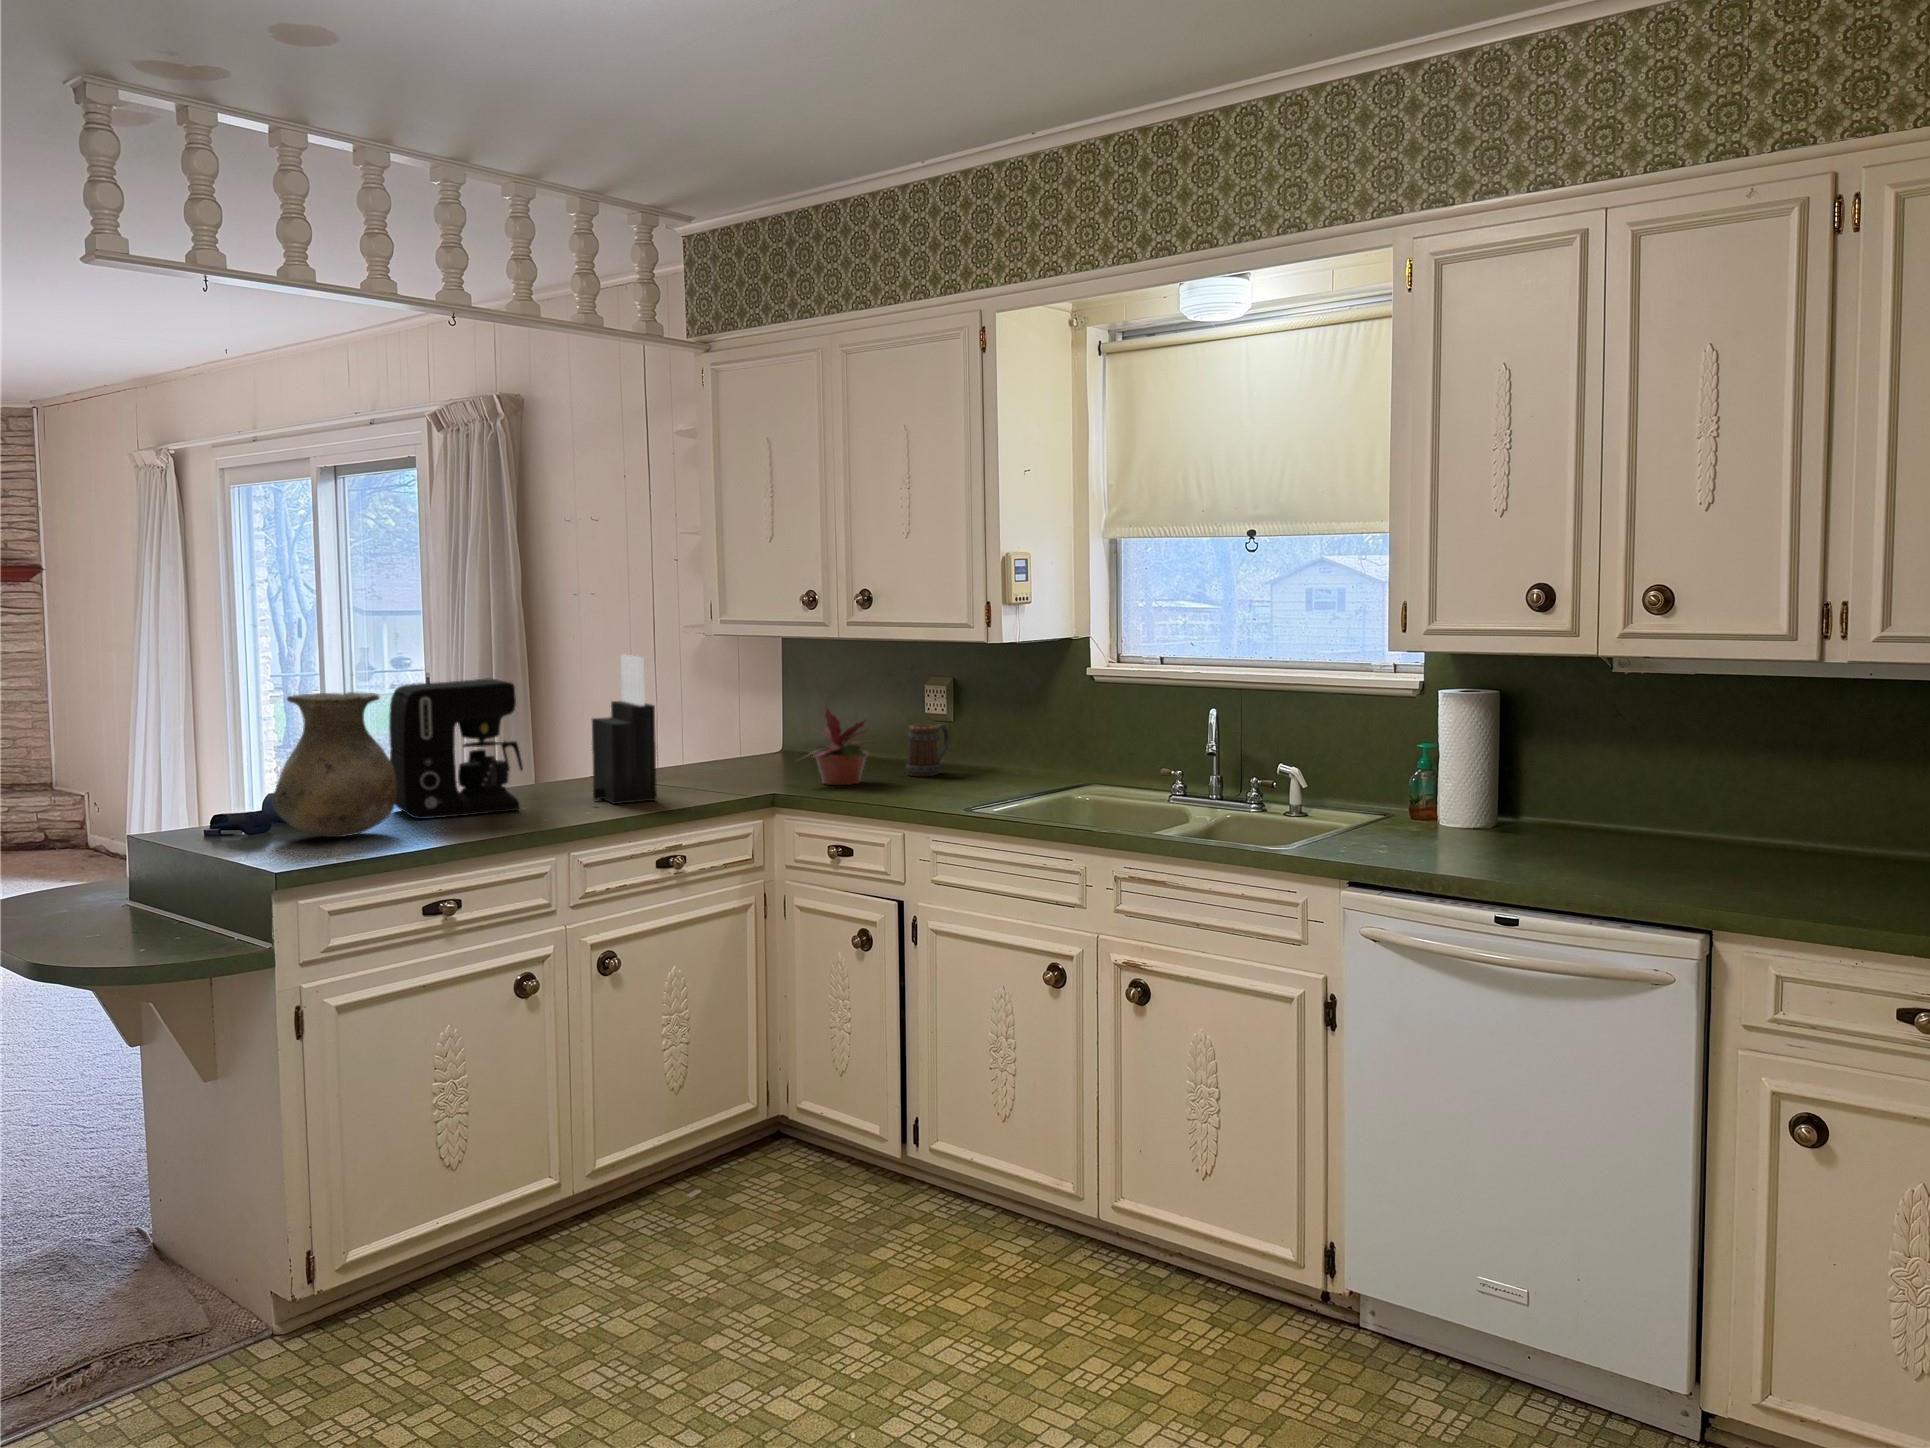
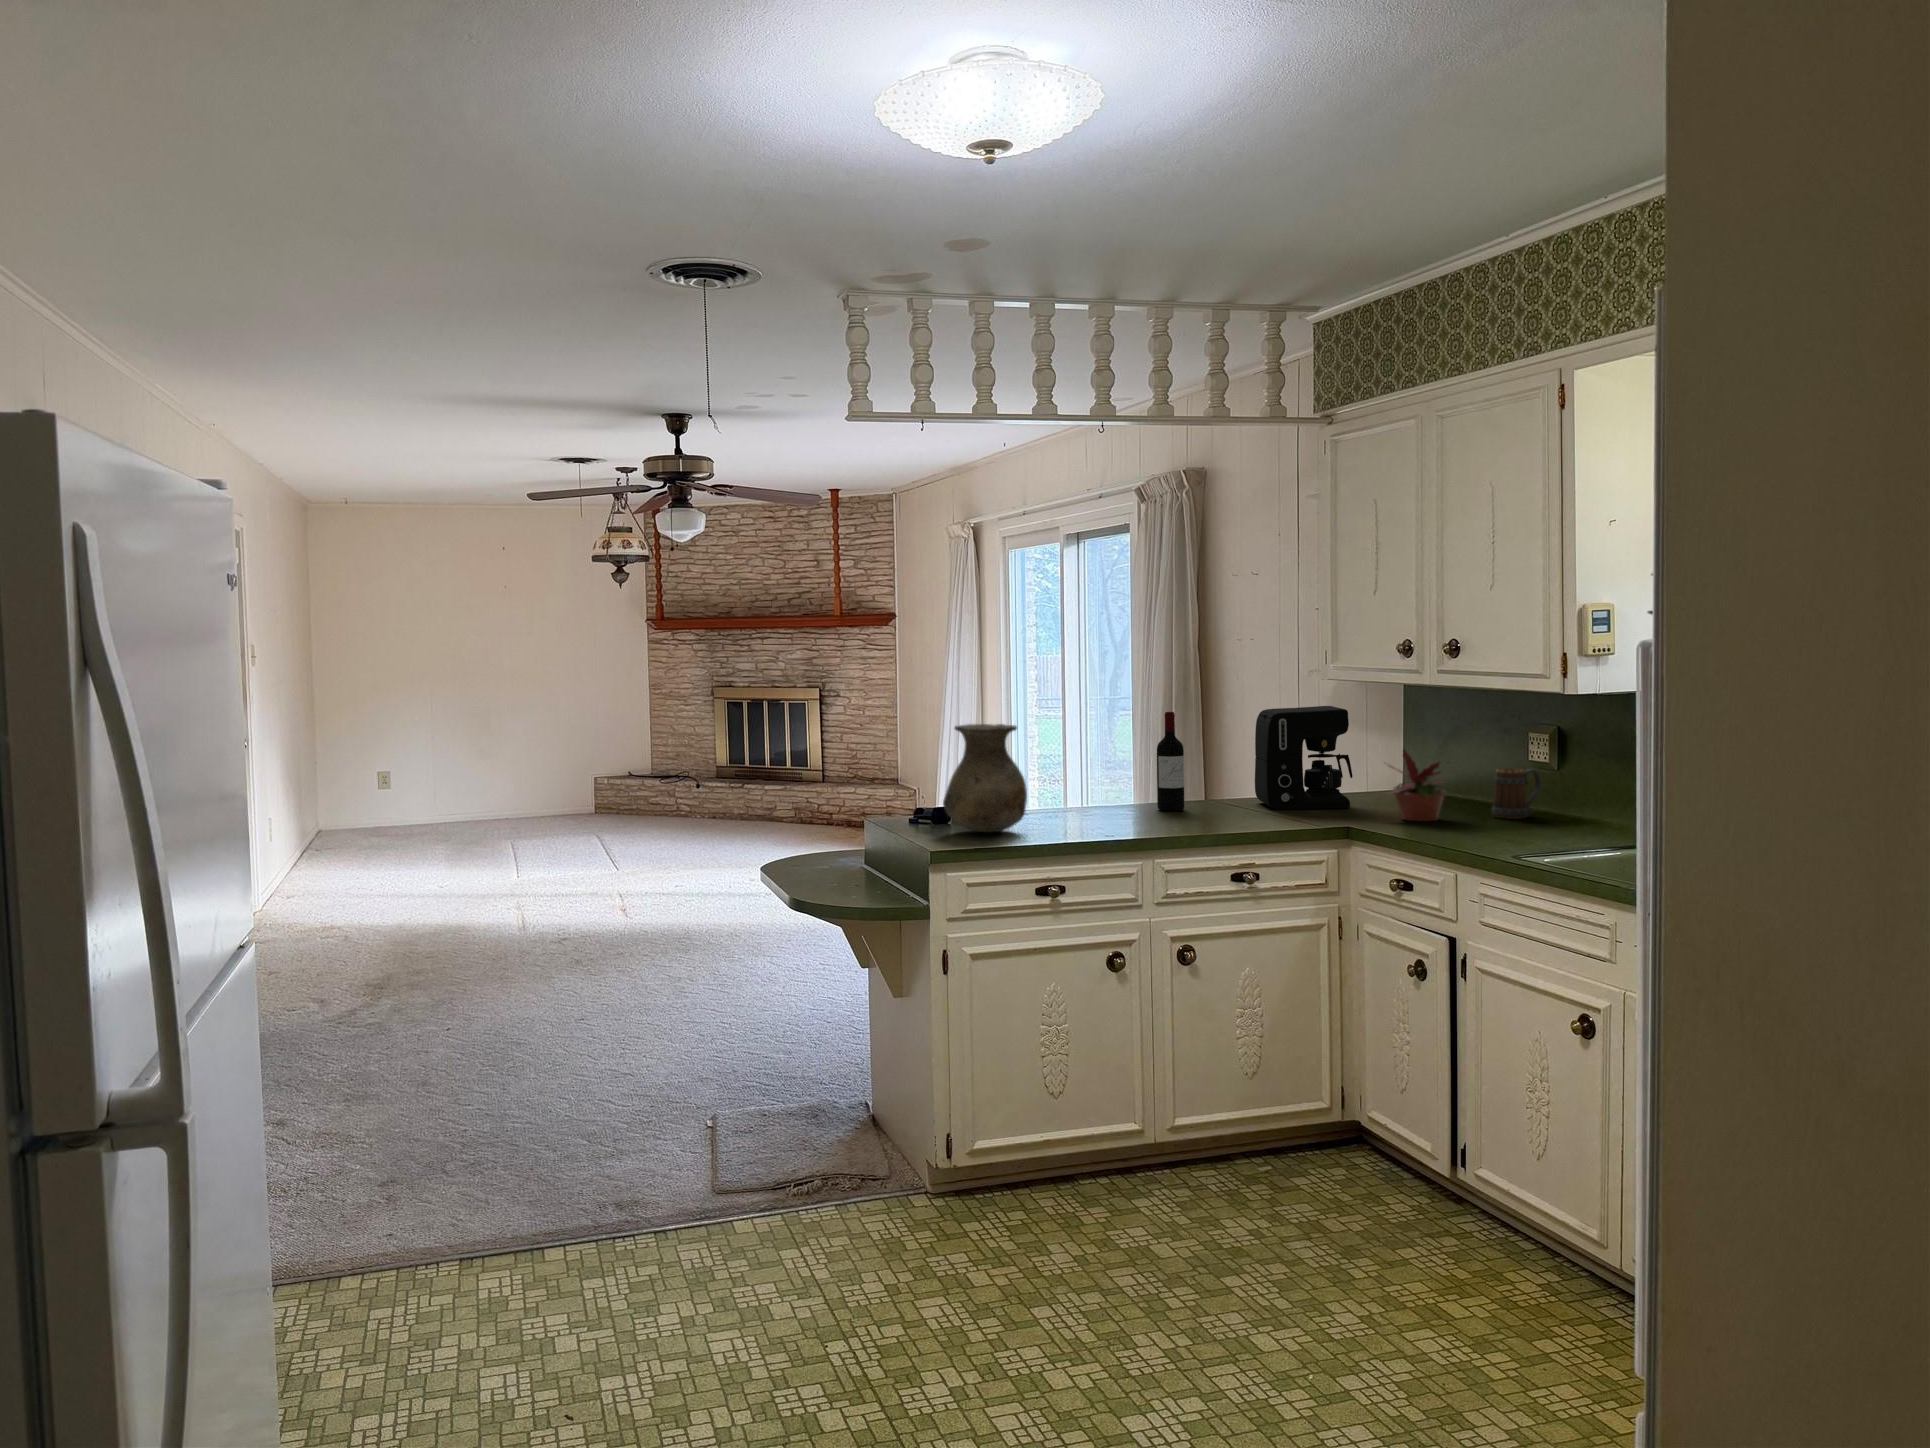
knife block: present [592,655,657,804] -> none [1190,697,1240,823]
wine bottle: none [539,674,574,793] -> present [1157,712,1184,811]
coffee maker: present [389,678,523,819] -> present [1255,706,1353,809]

